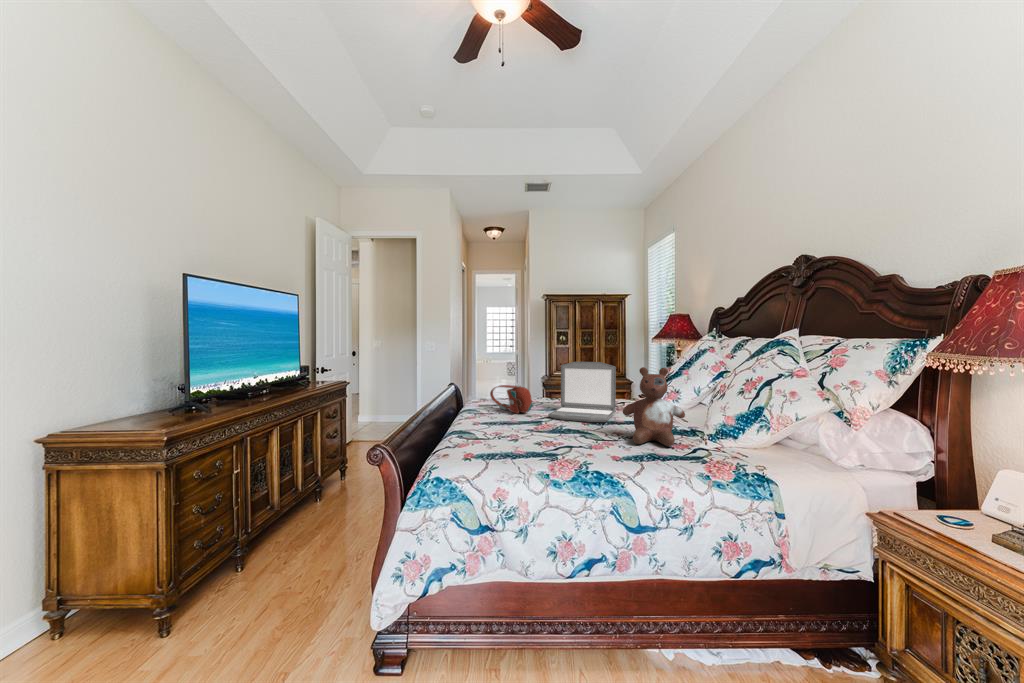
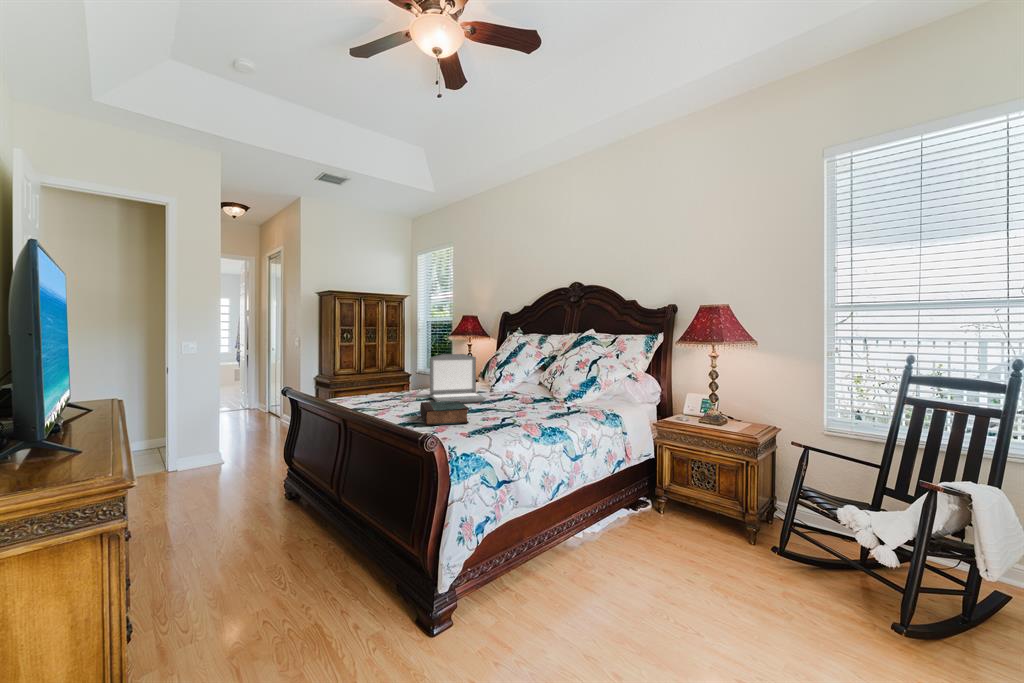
stuffed bear: present [623,367,685,446] -> none [515,355,558,411]
handbag: present [490,385,532,414] -> none [364,378,416,404]
book: none [474,414,541,445] -> present [420,401,469,426]

